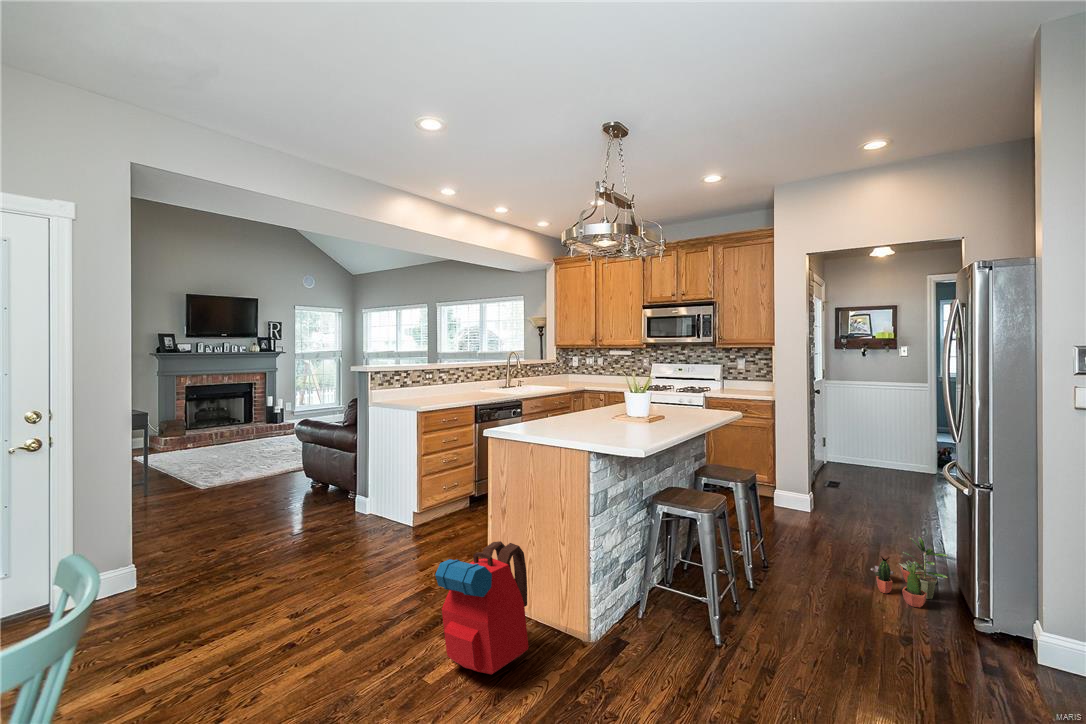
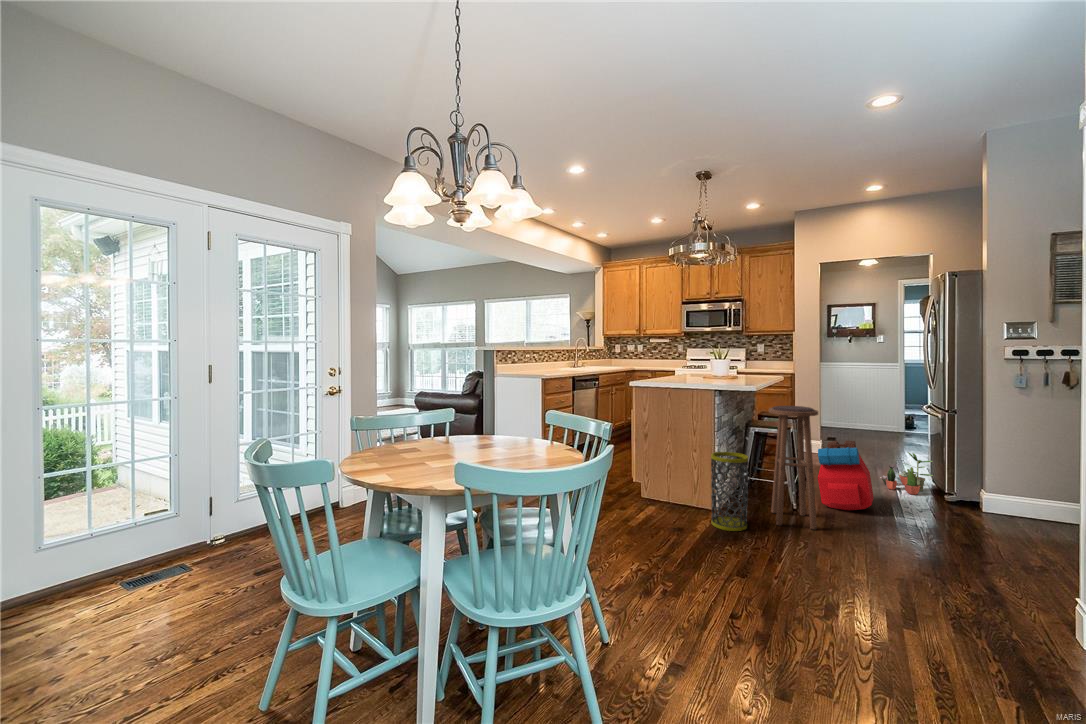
stool: none [658,480,732,696] -> present [769,406,818,530]
backpack: present [435,541,529,674] -> present [818,440,874,511]
trash can: none [560,553,616,693] -> present [711,452,748,531]

